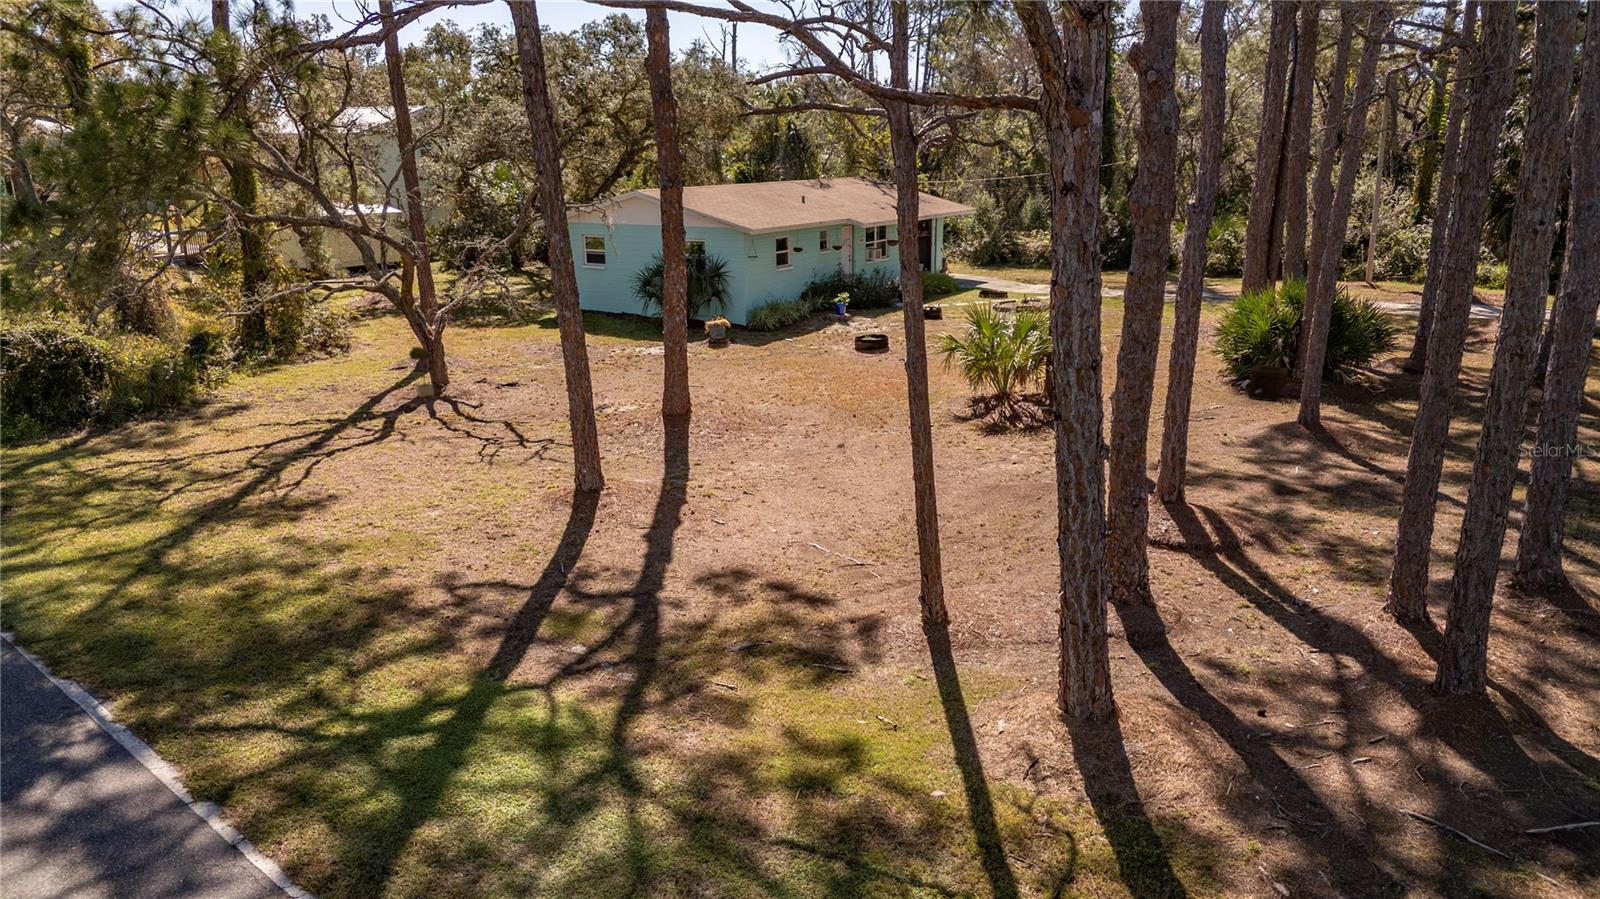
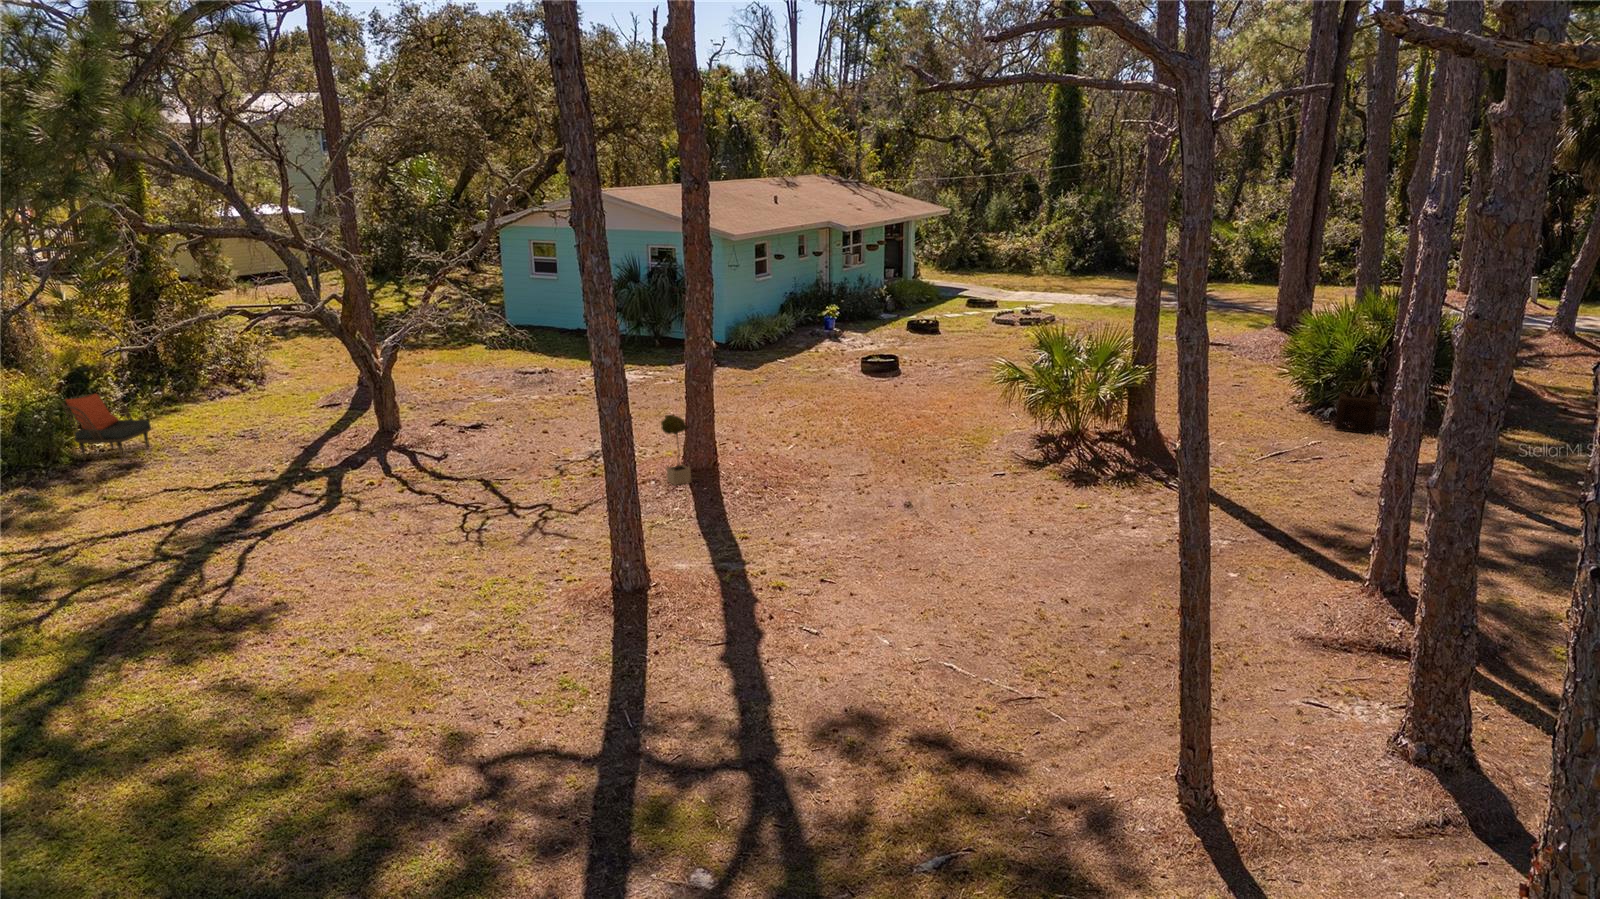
potted tree: present [409,347,434,397] -> present [661,415,691,485]
armchair: none [188,351,256,403] -> present [62,394,151,460]

